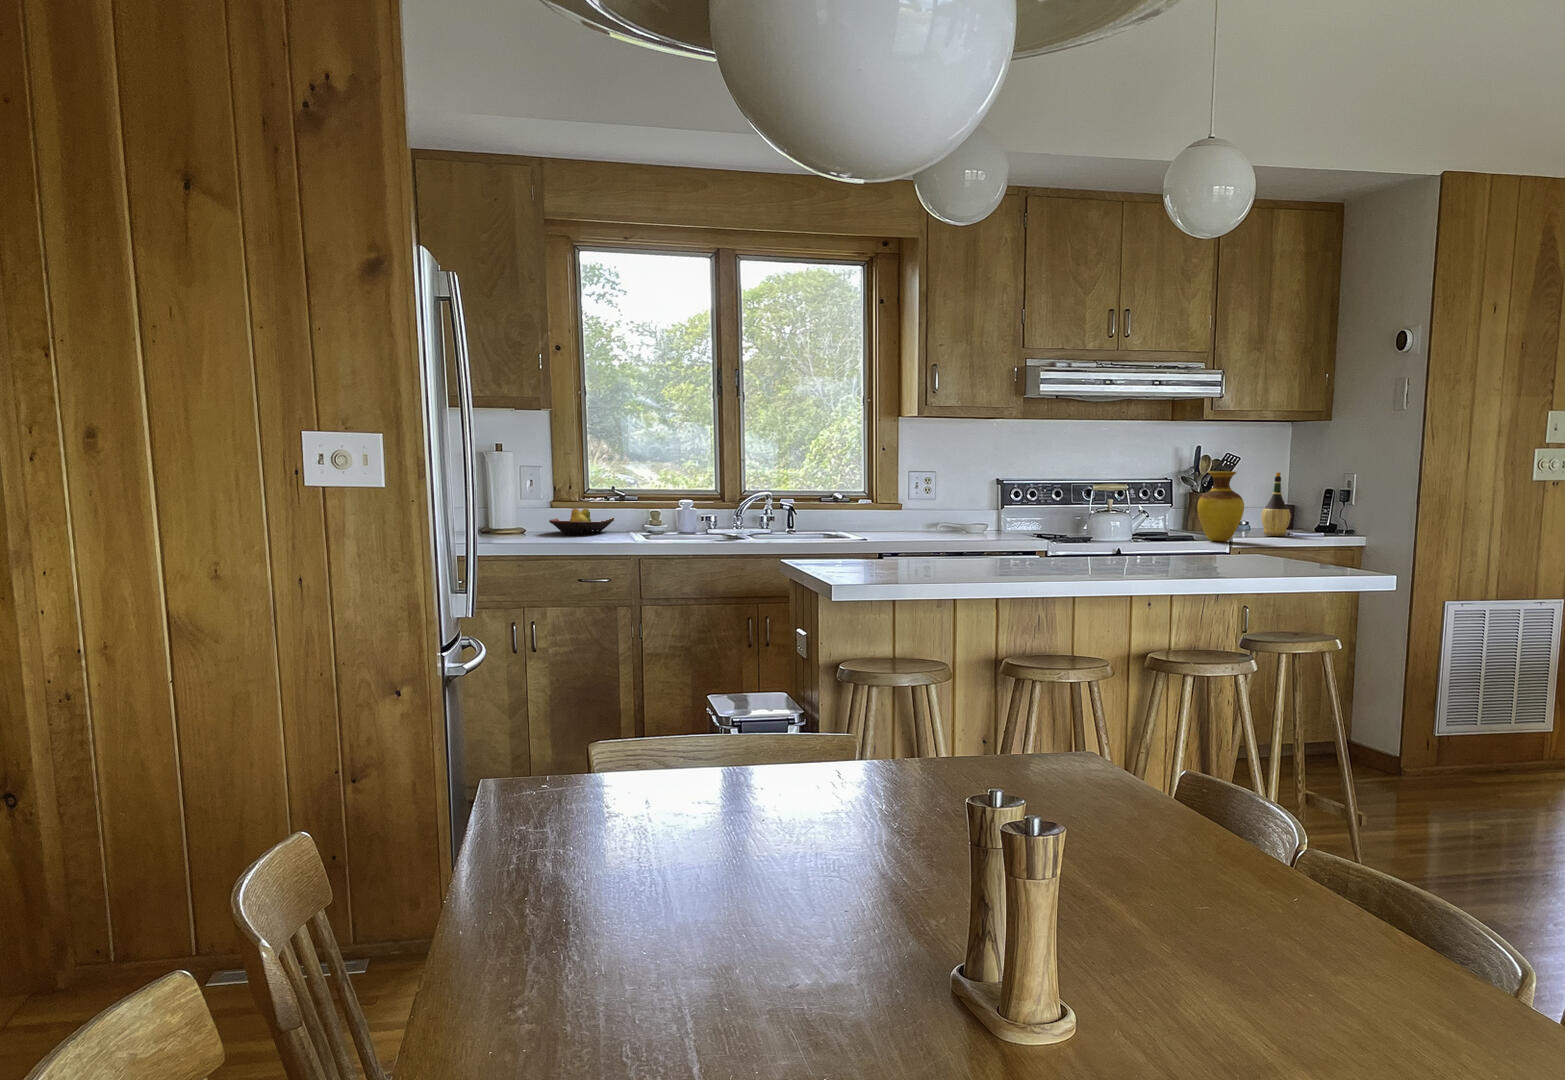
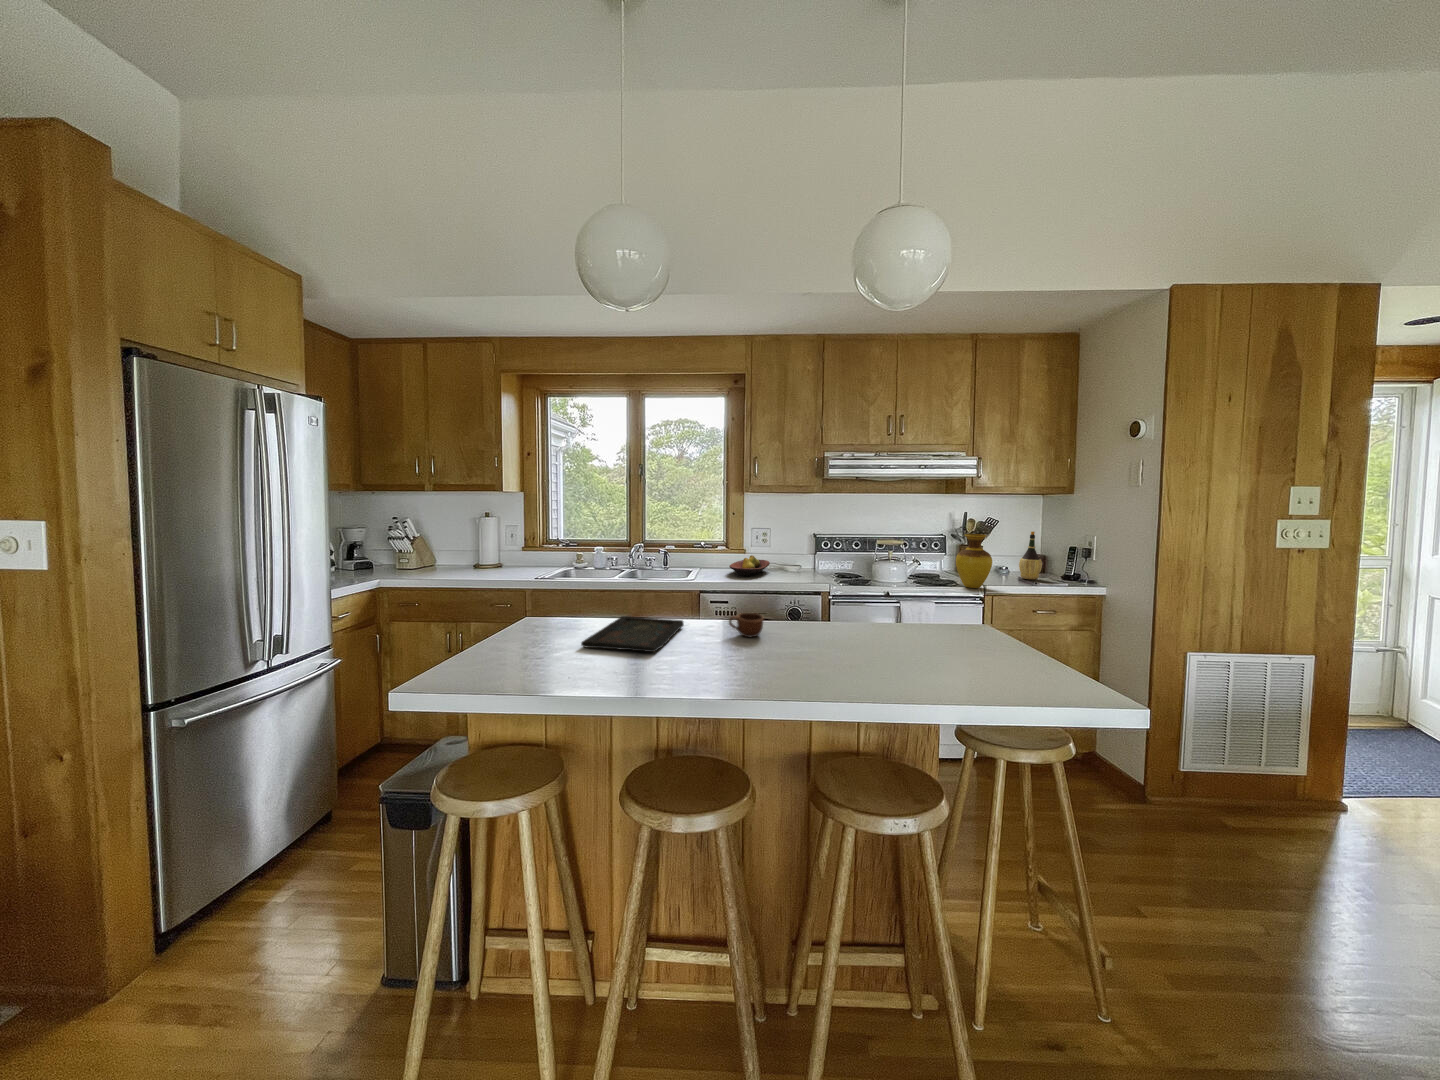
fruit bowl: present [549,508,614,535] -> present [729,555,770,577]
mug: none [1013,542,1055,568] -> present [729,613,763,637]
tray: none [862,555,966,575] -> present [581,616,684,652]

